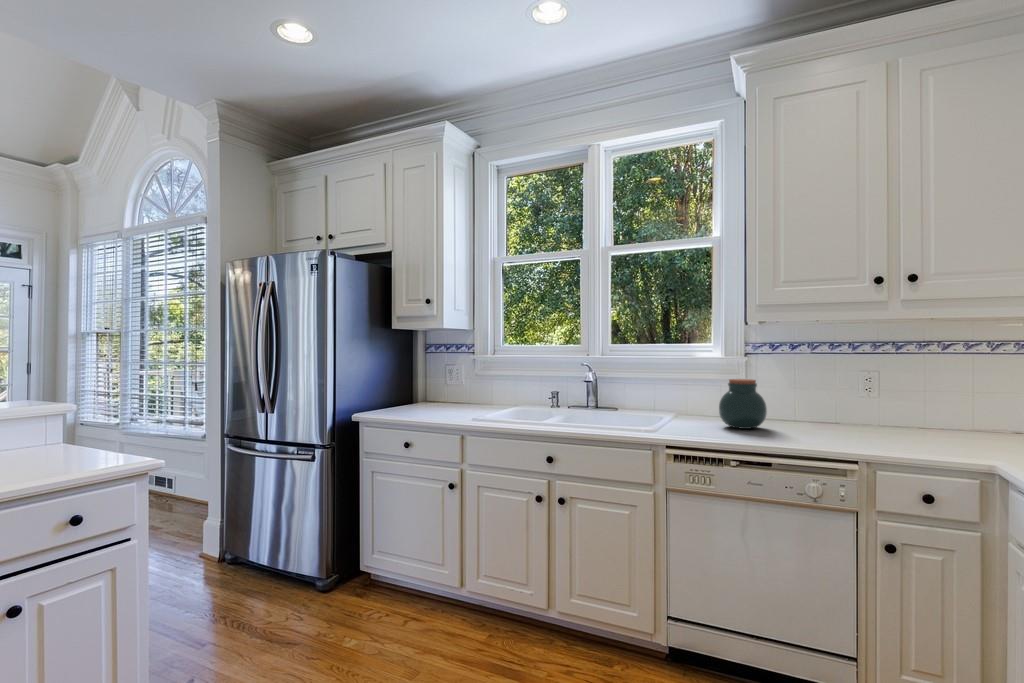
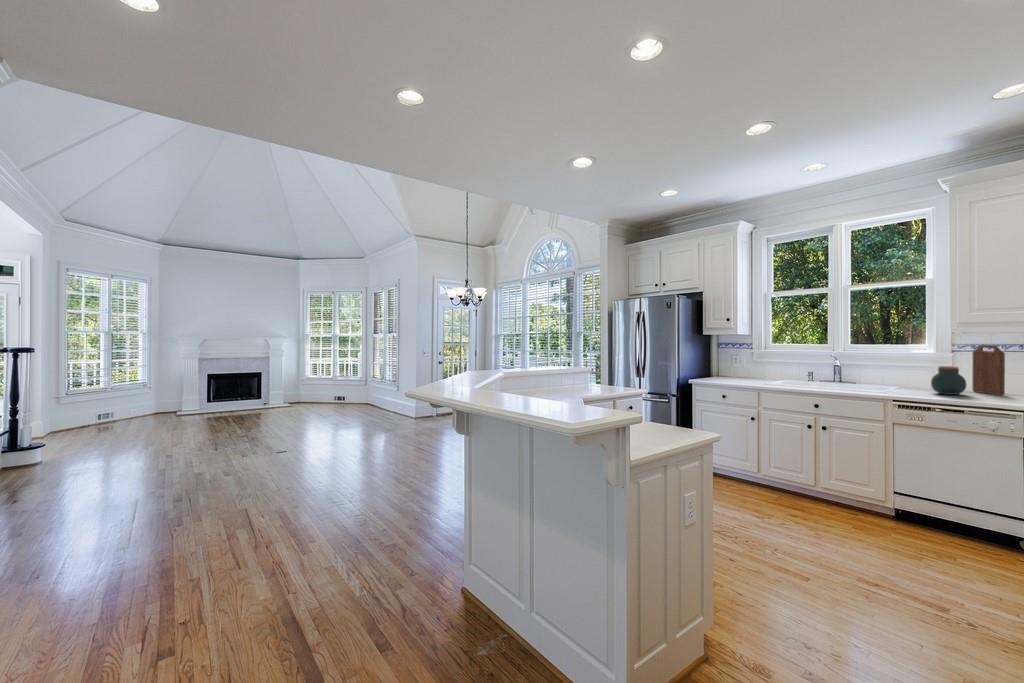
cutting board: none [771,343,814,426] -> present [972,345,1005,395]

